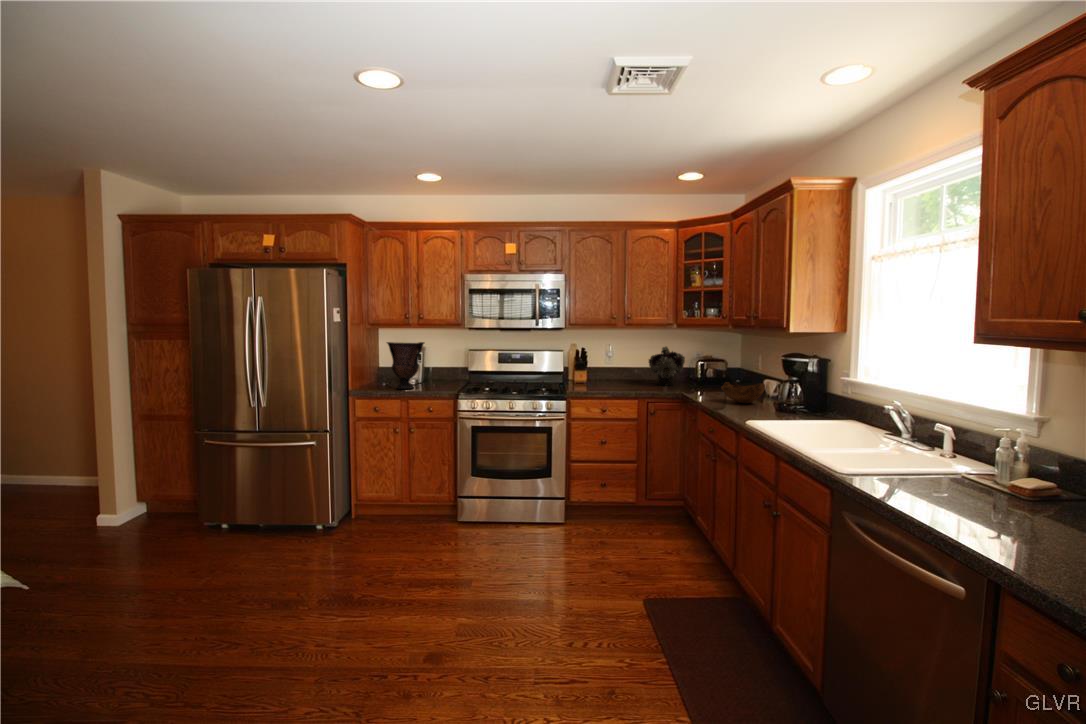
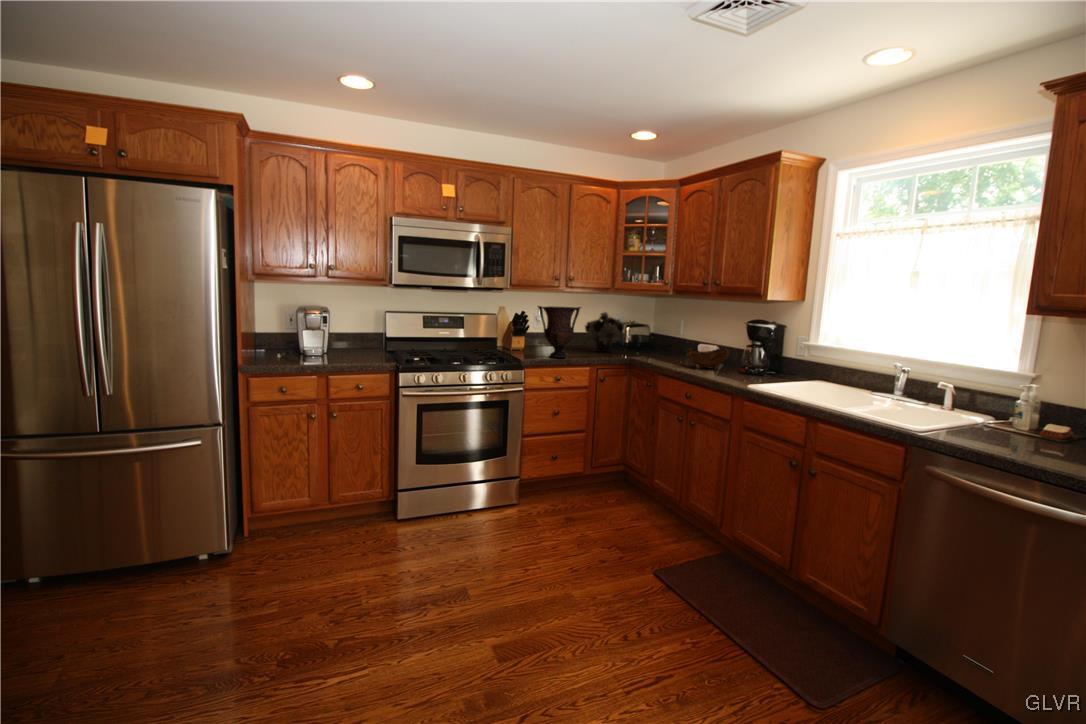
vase: present [387,342,424,389] -> present [538,306,581,358]

